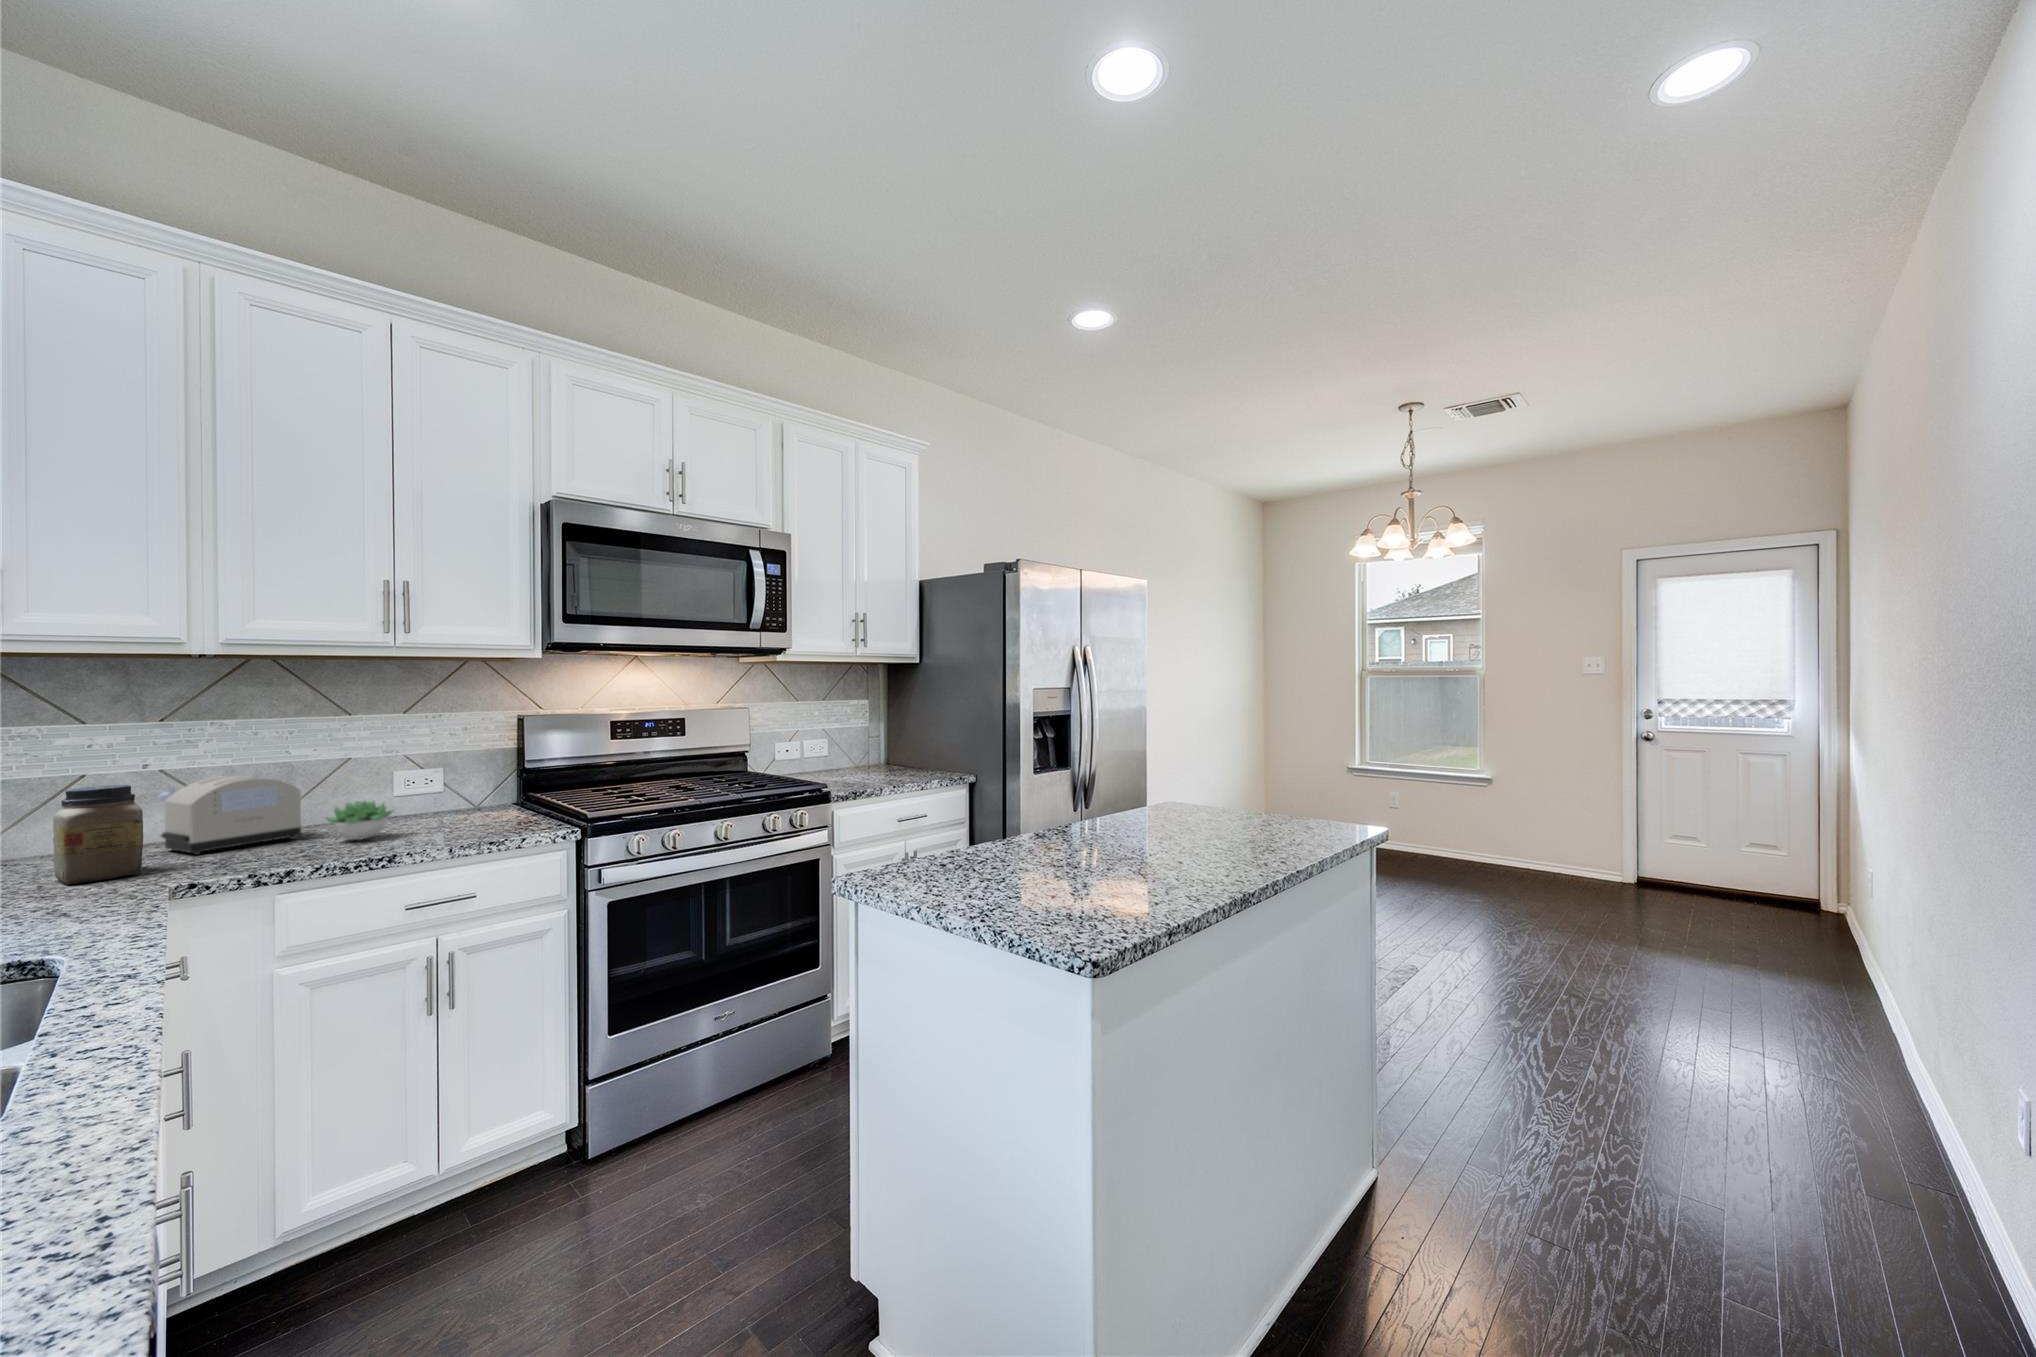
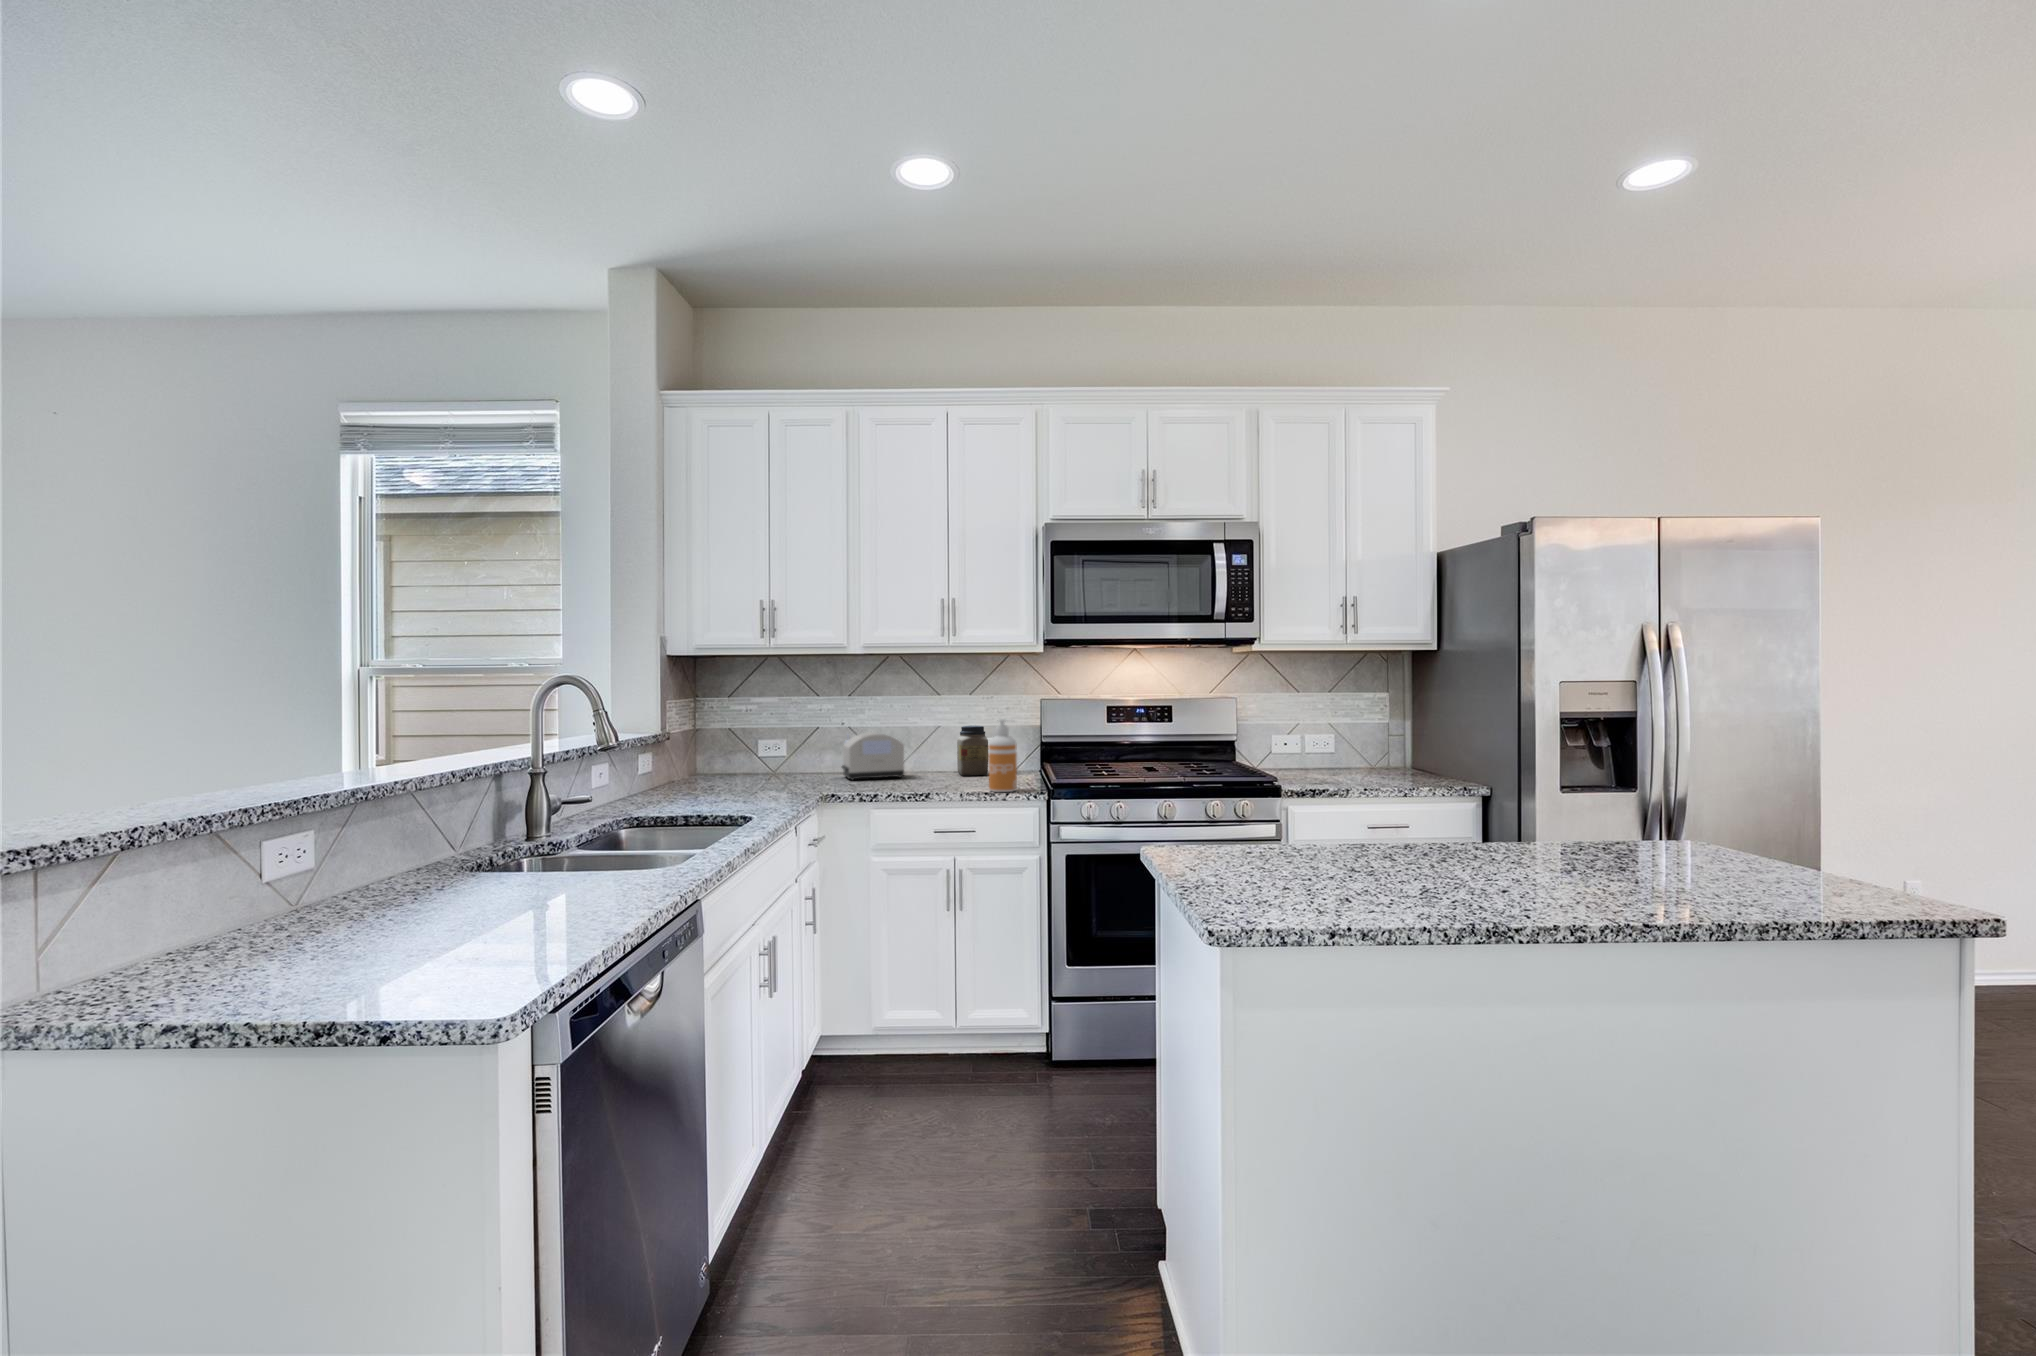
soap dispenser: none [482,744,527,839] -> present [989,719,1017,792]
jar: present [53,785,143,885] -> present [957,725,988,776]
succulent plant: present [326,801,394,840] -> none [909,755,949,783]

